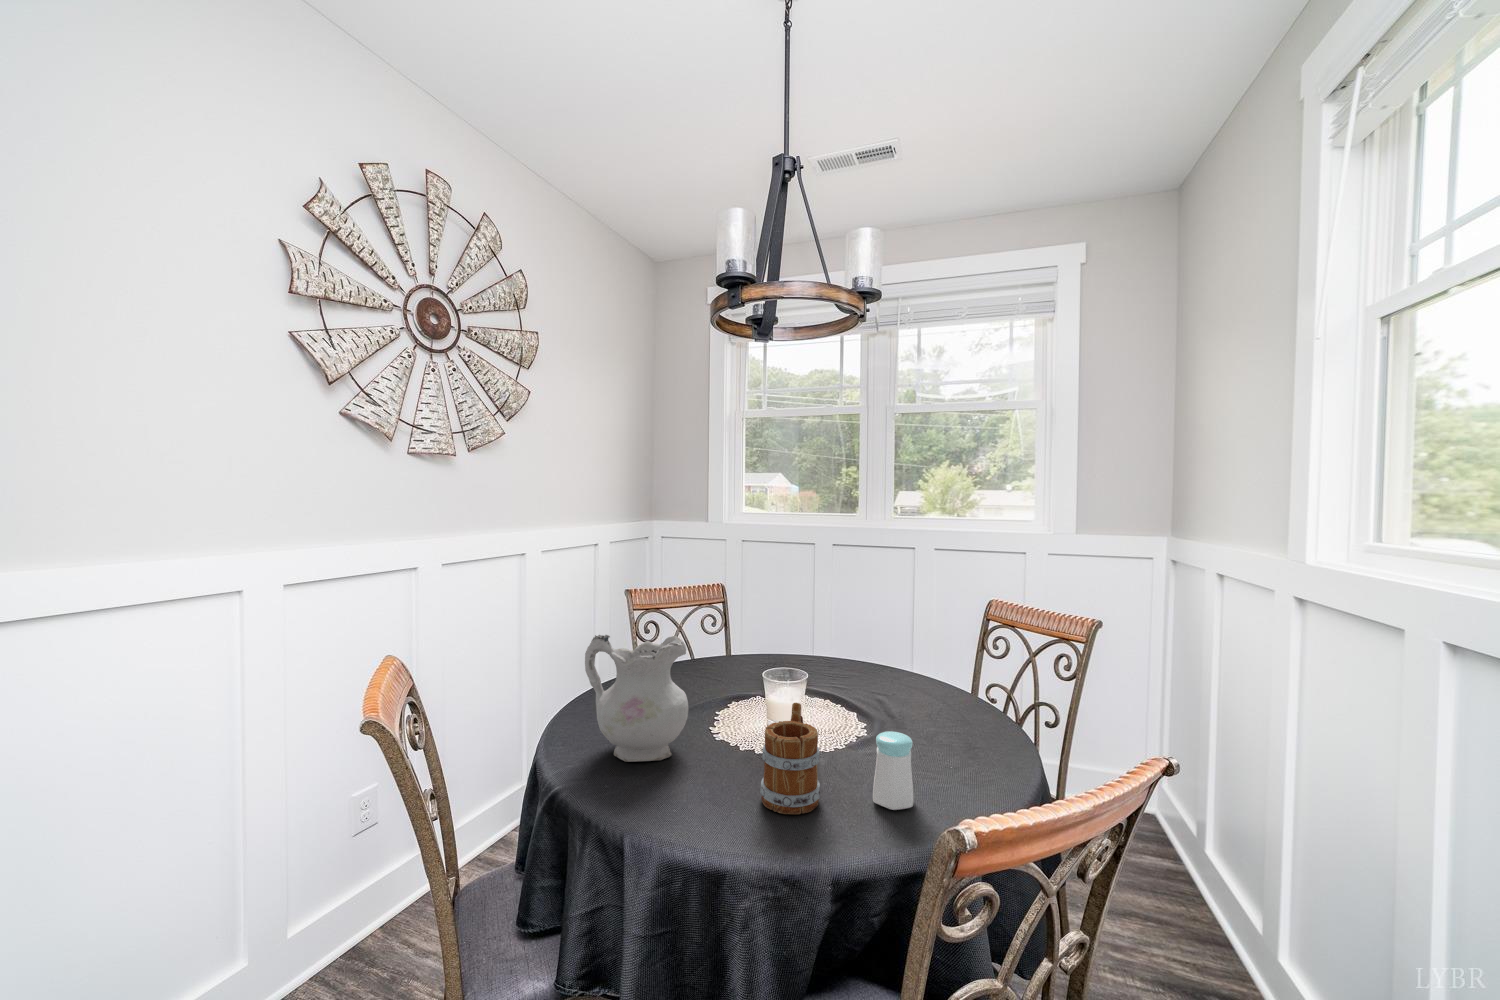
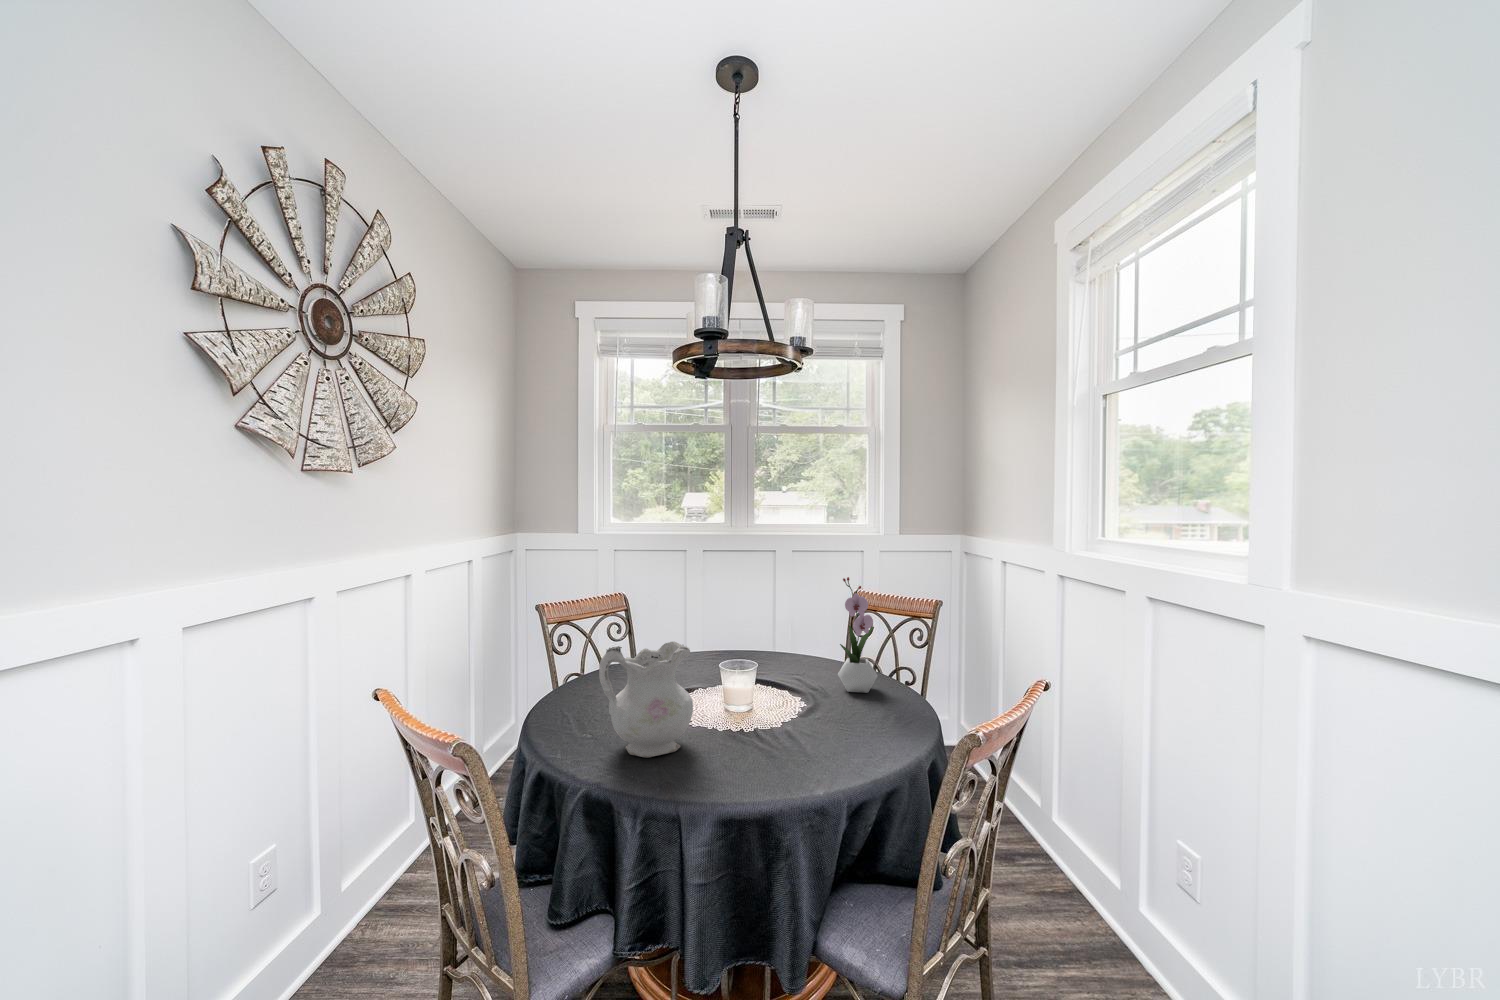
flower arrangement: none [911,578,964,727] -> present [838,577,878,693]
mug: present [760,703,820,814] -> none [778,685,829,773]
salt shaker: present [873,731,913,810] -> none [857,697,891,755]

